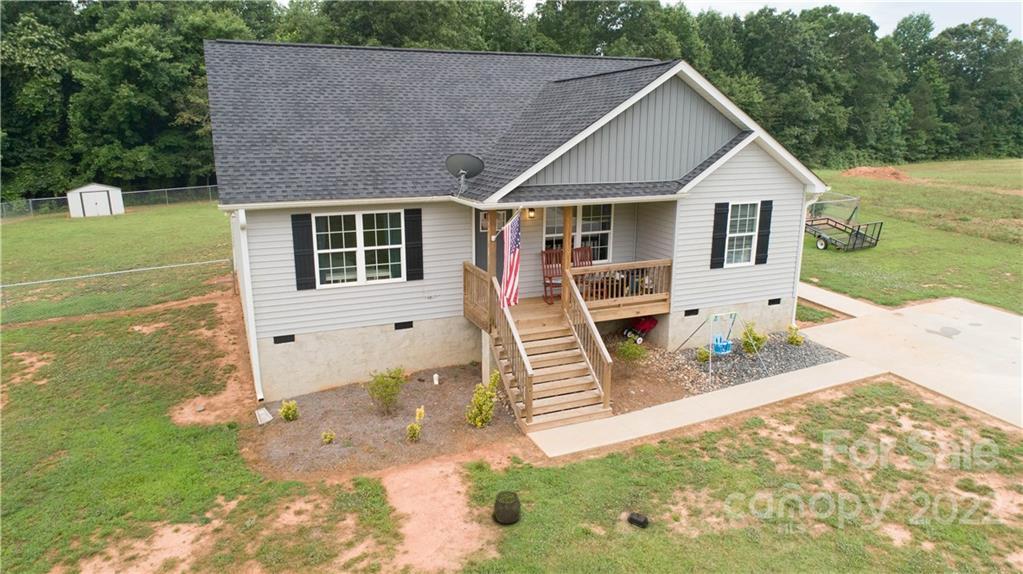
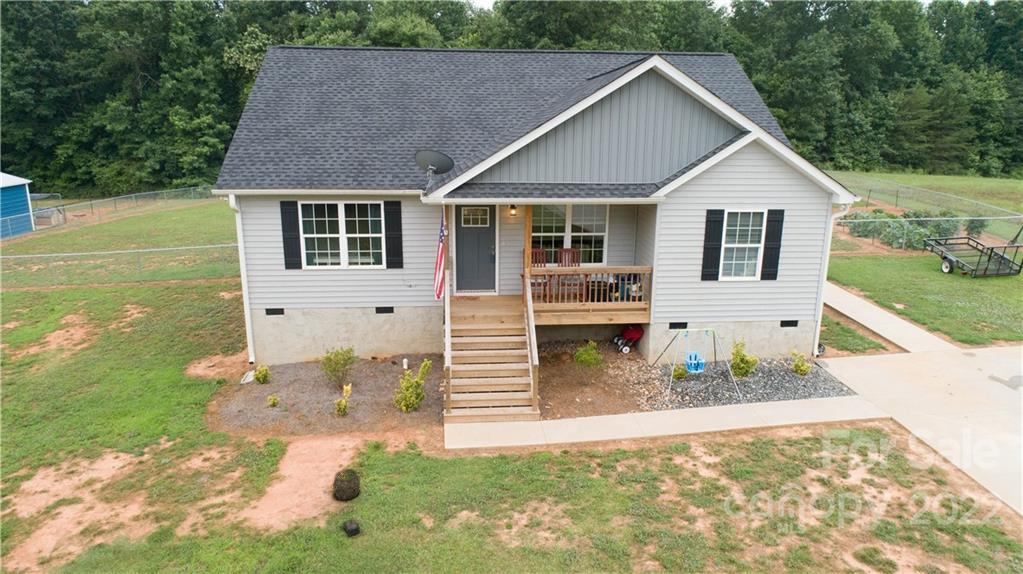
decorative plant: present [625,501,648,527] -> present [338,506,360,536]

